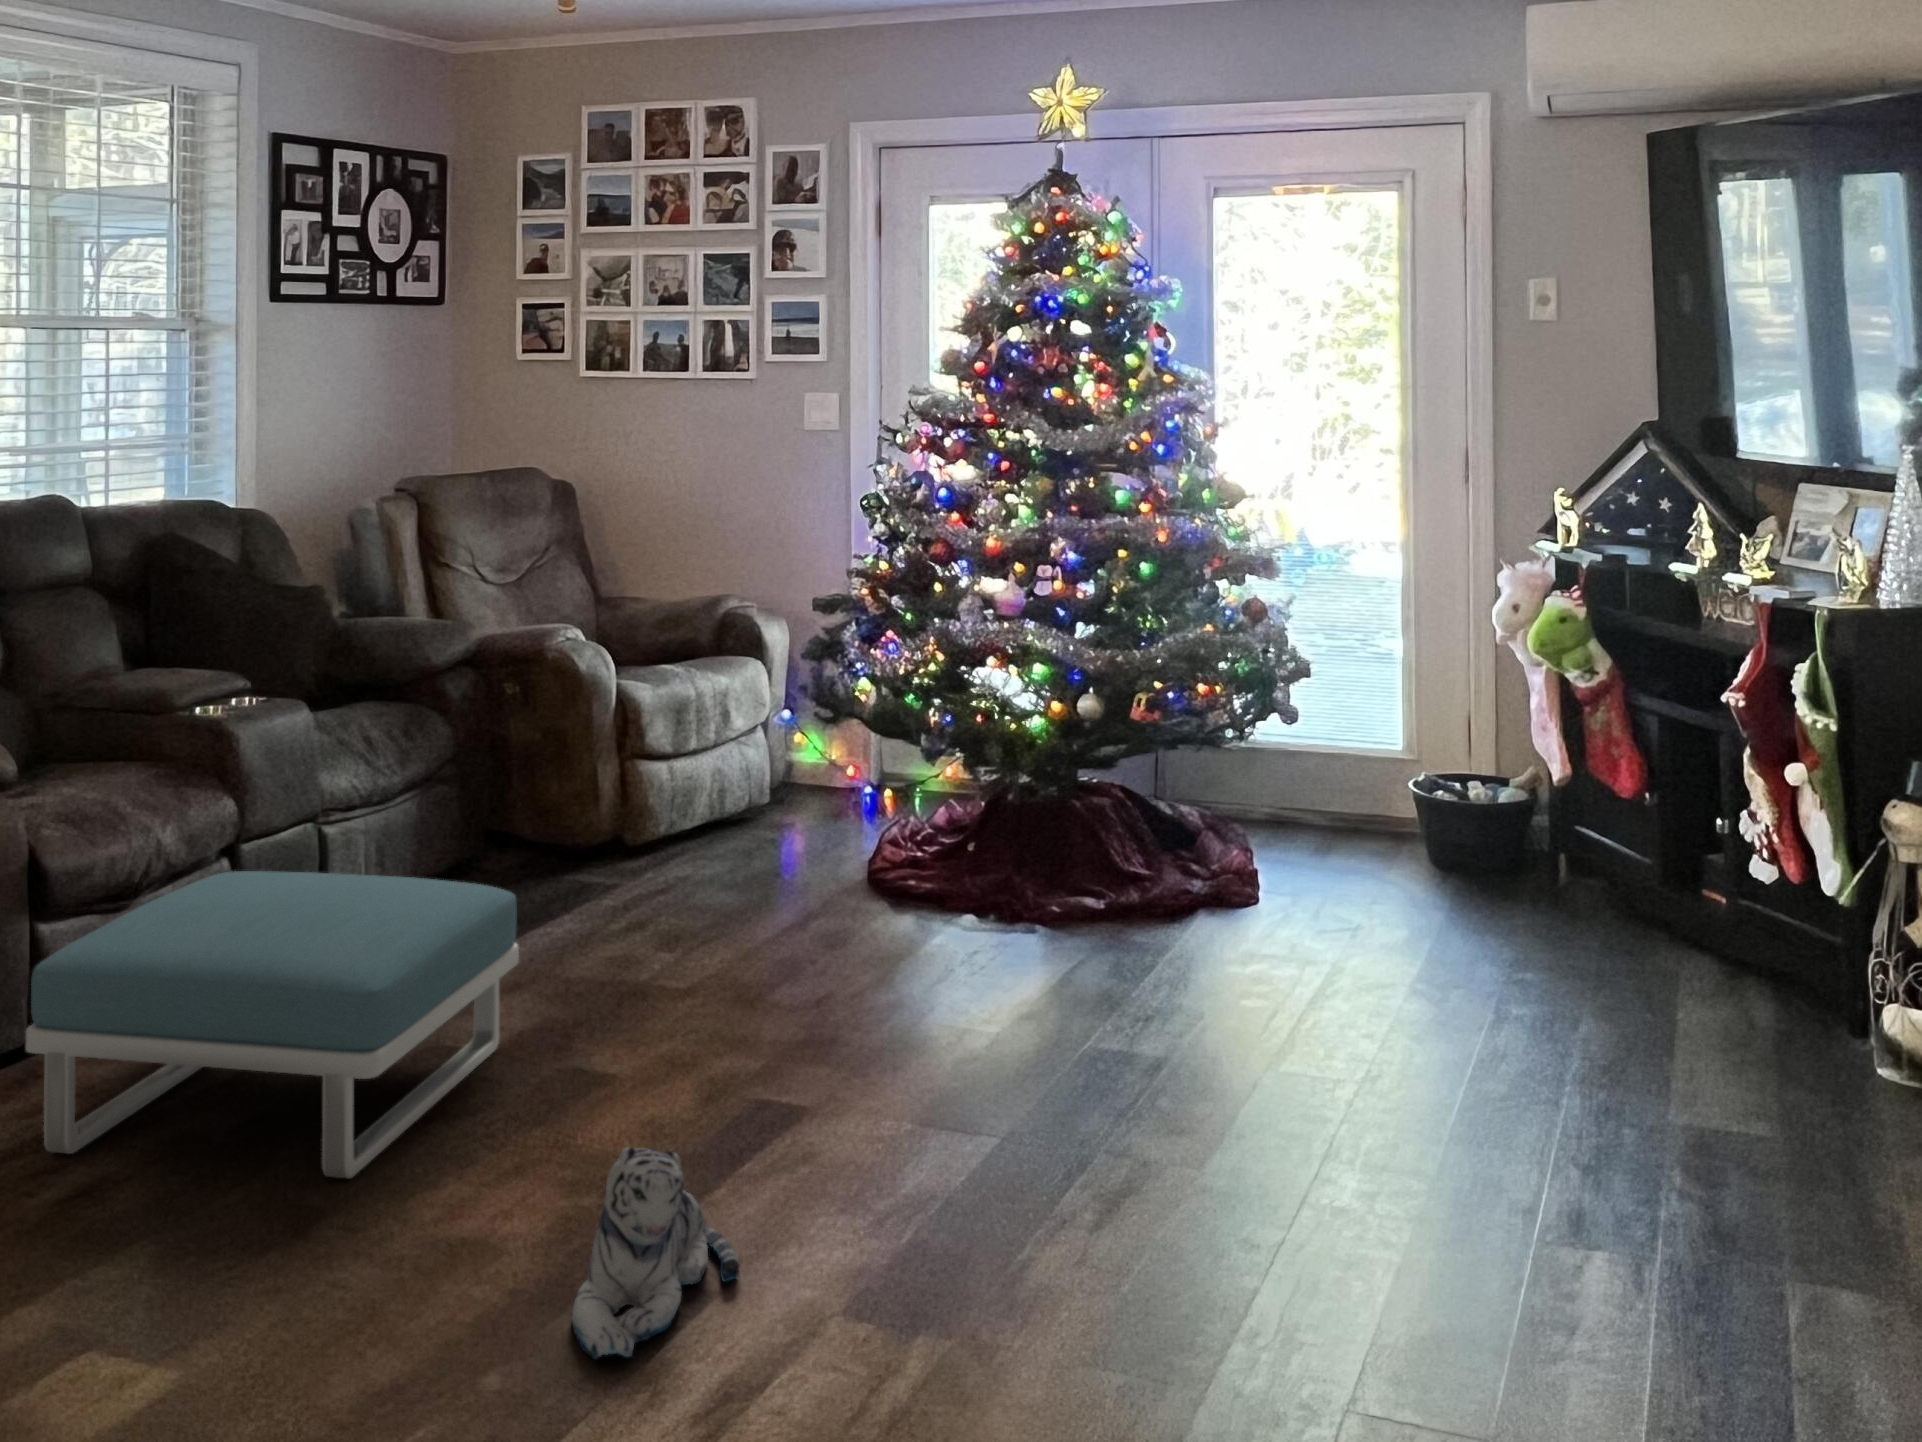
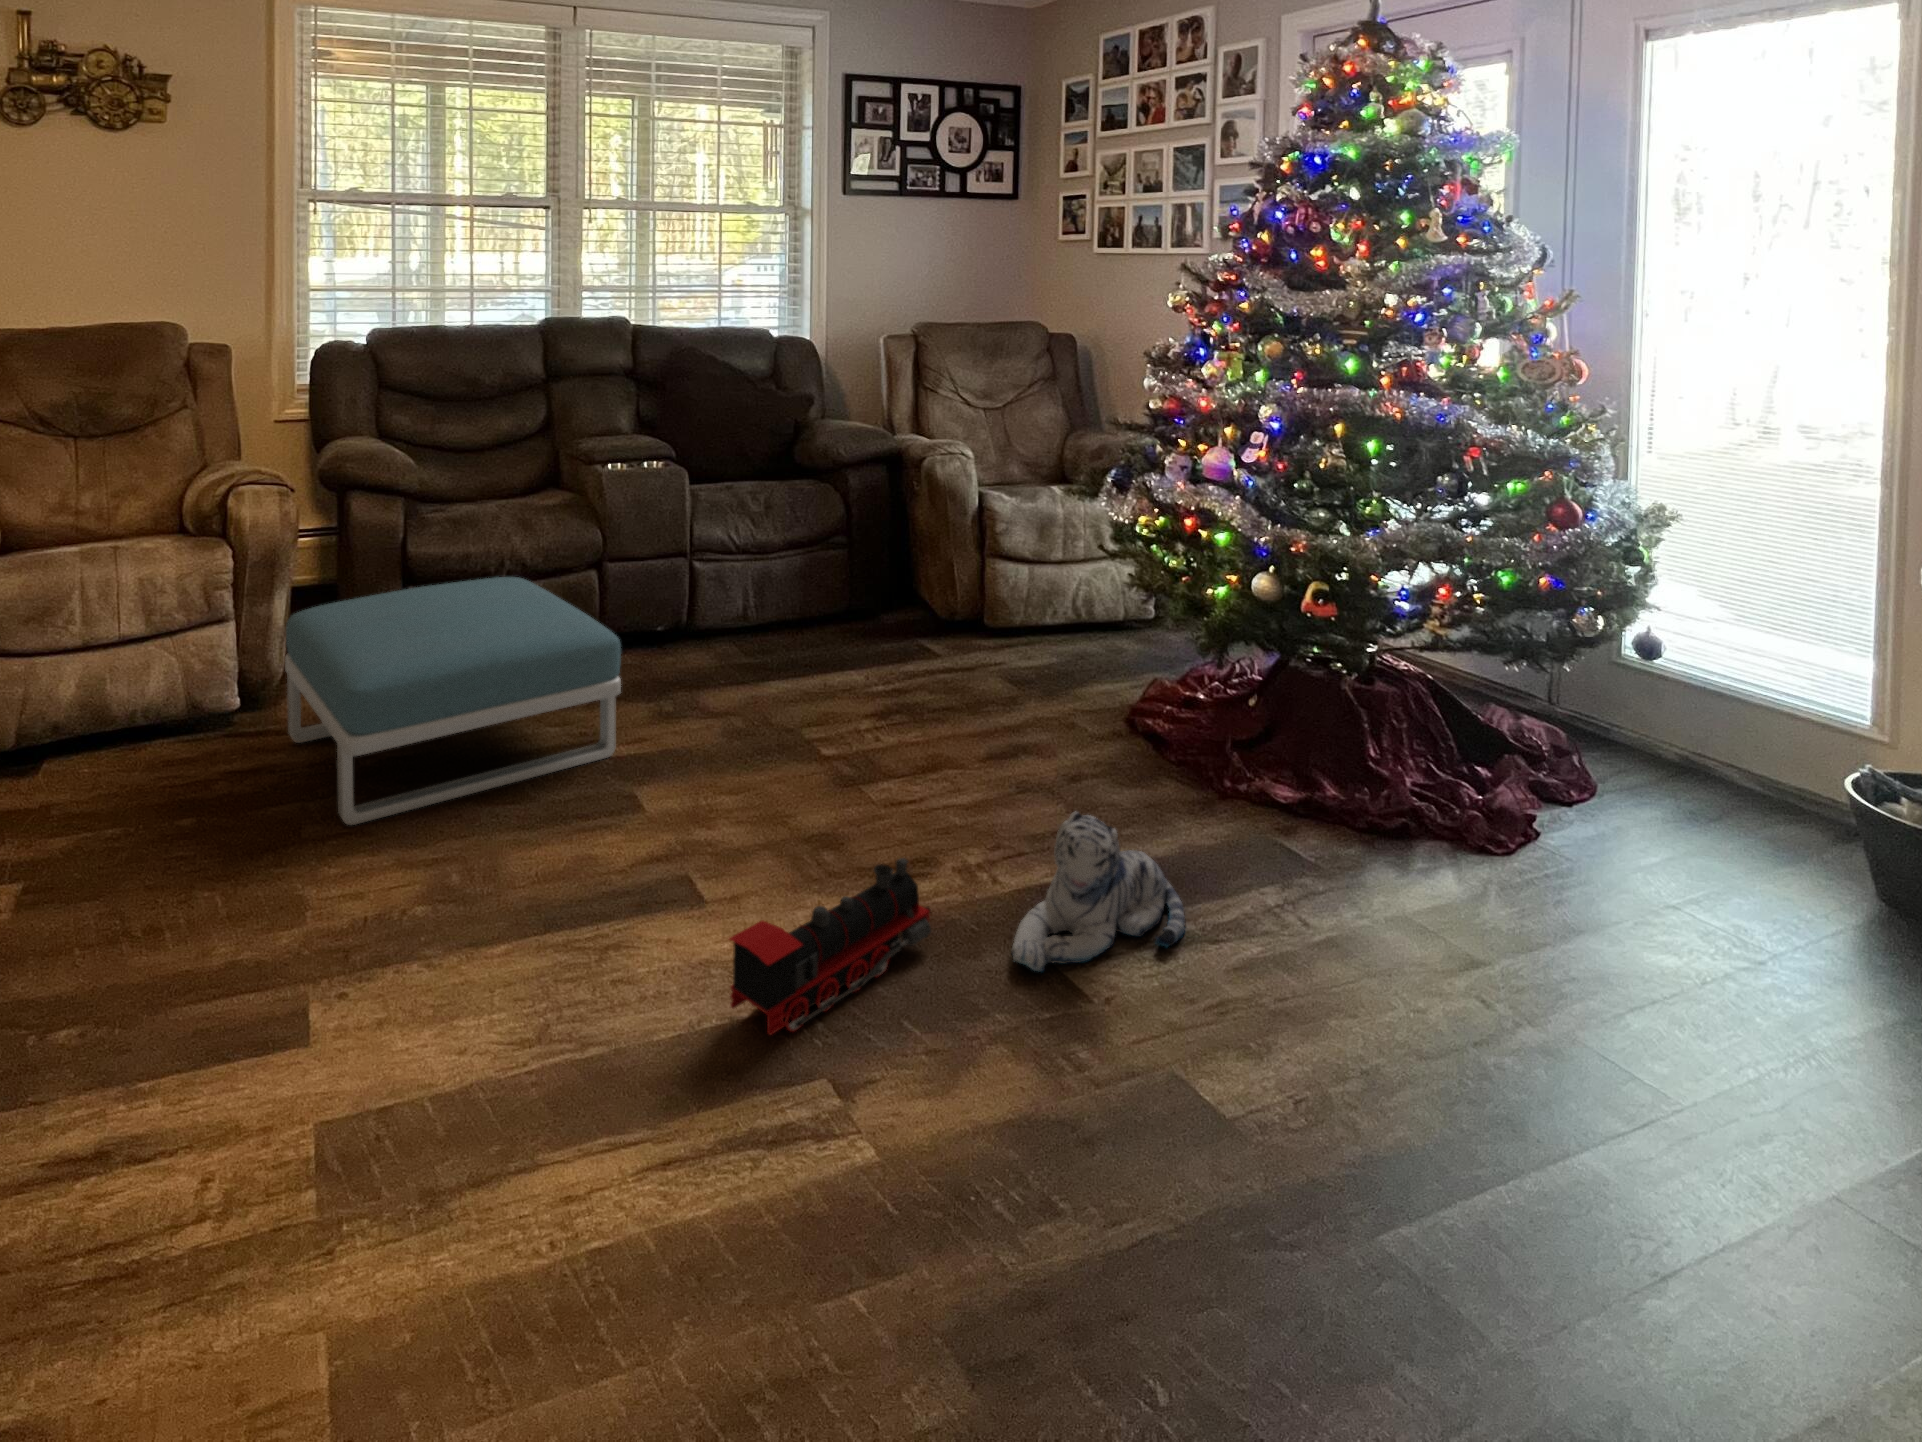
toy train: none [980,986,1045,1133] -> present [729,858,931,1035]
plush toy: present [571,1147,739,1360] -> present [1012,812,1186,972]

